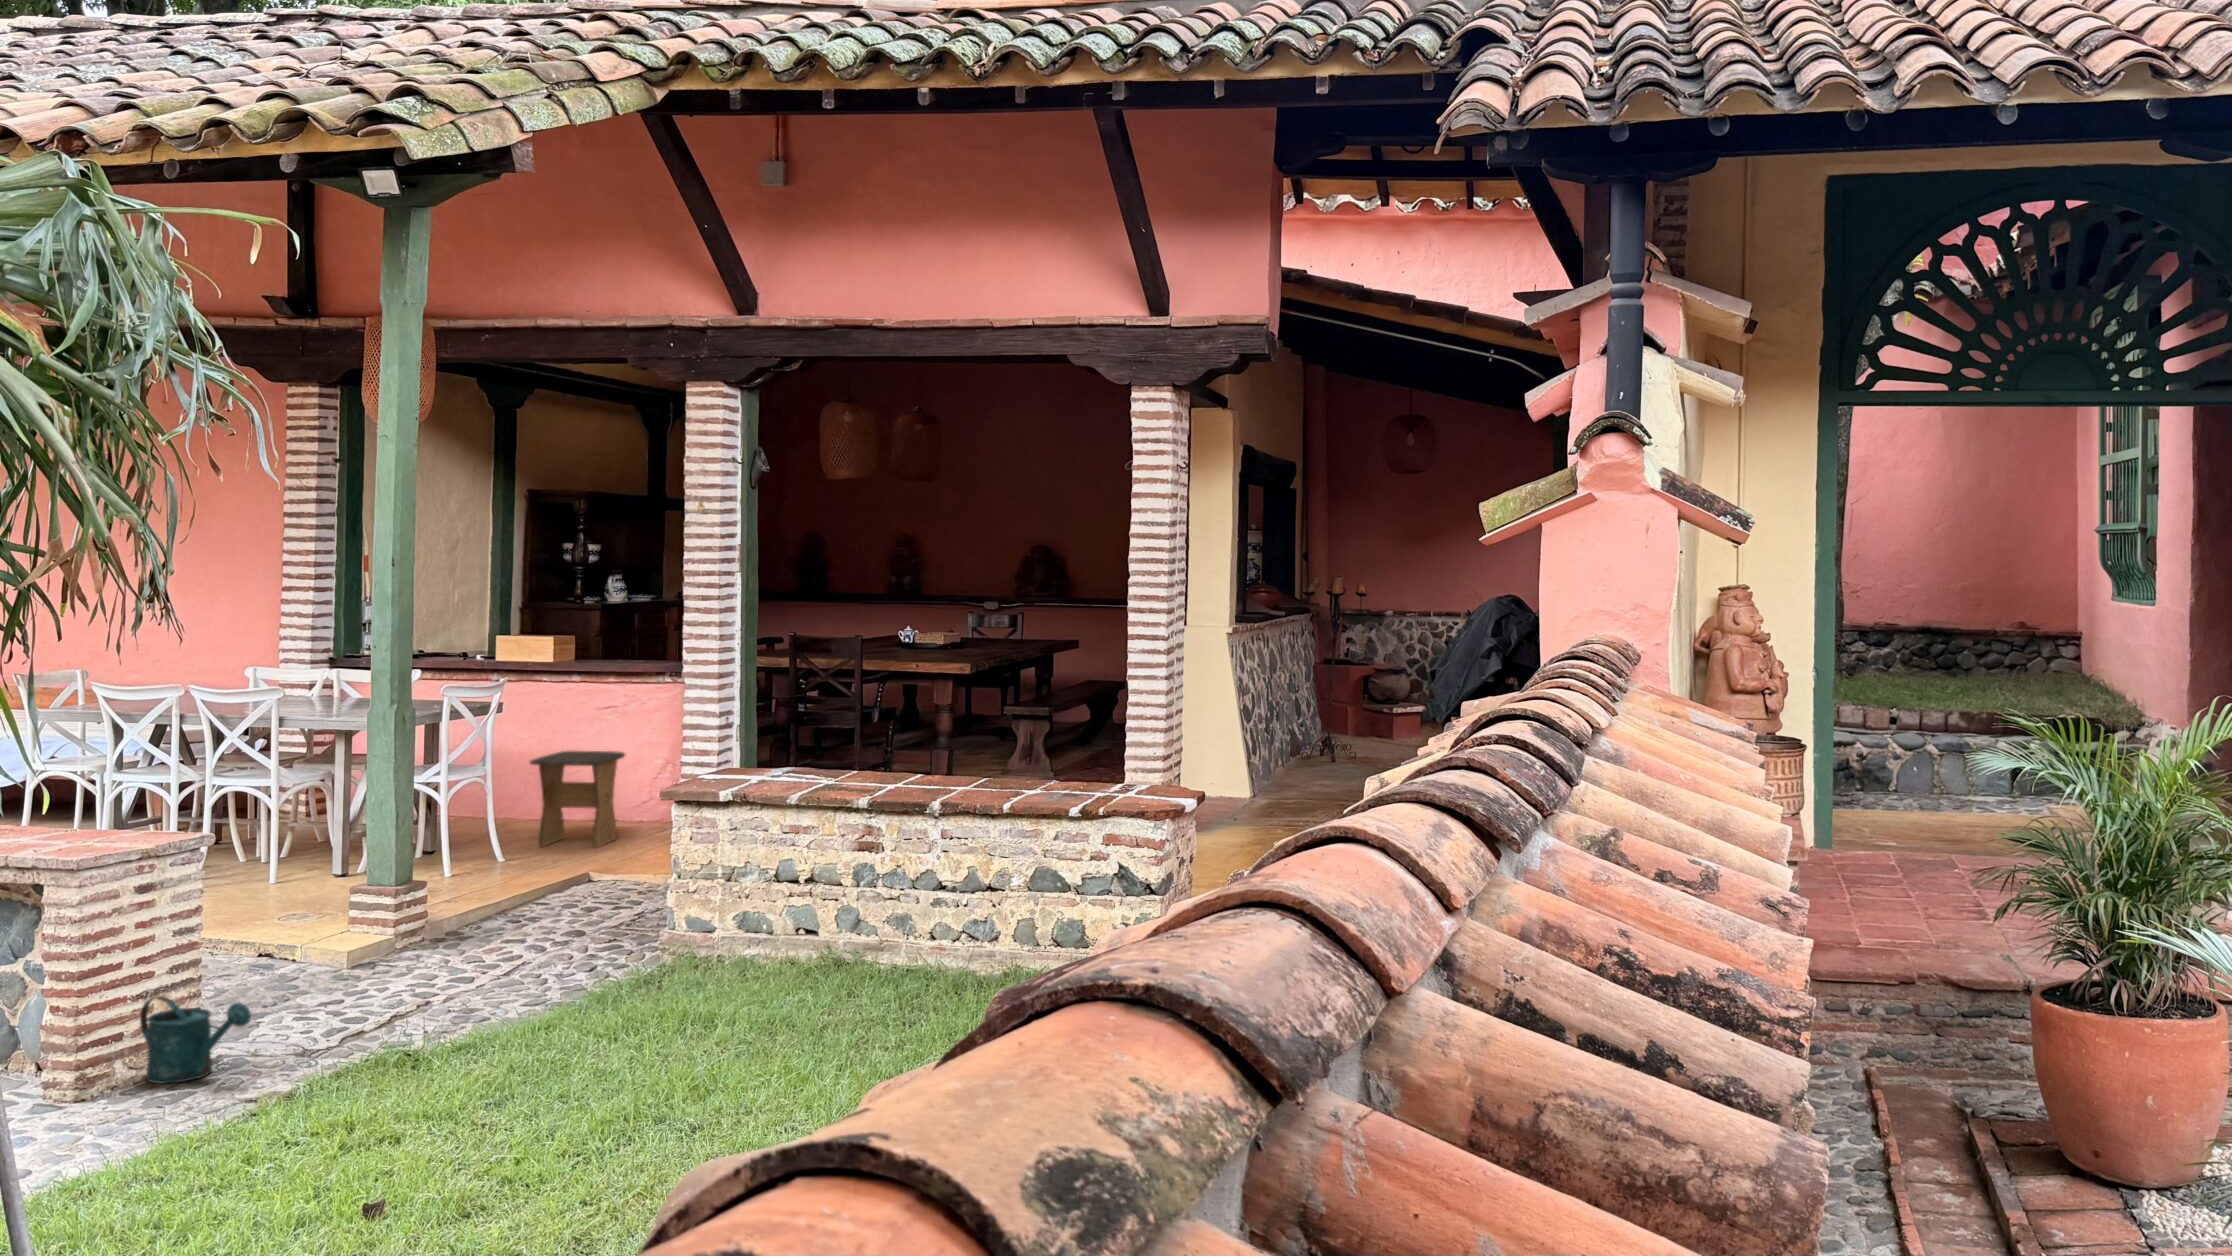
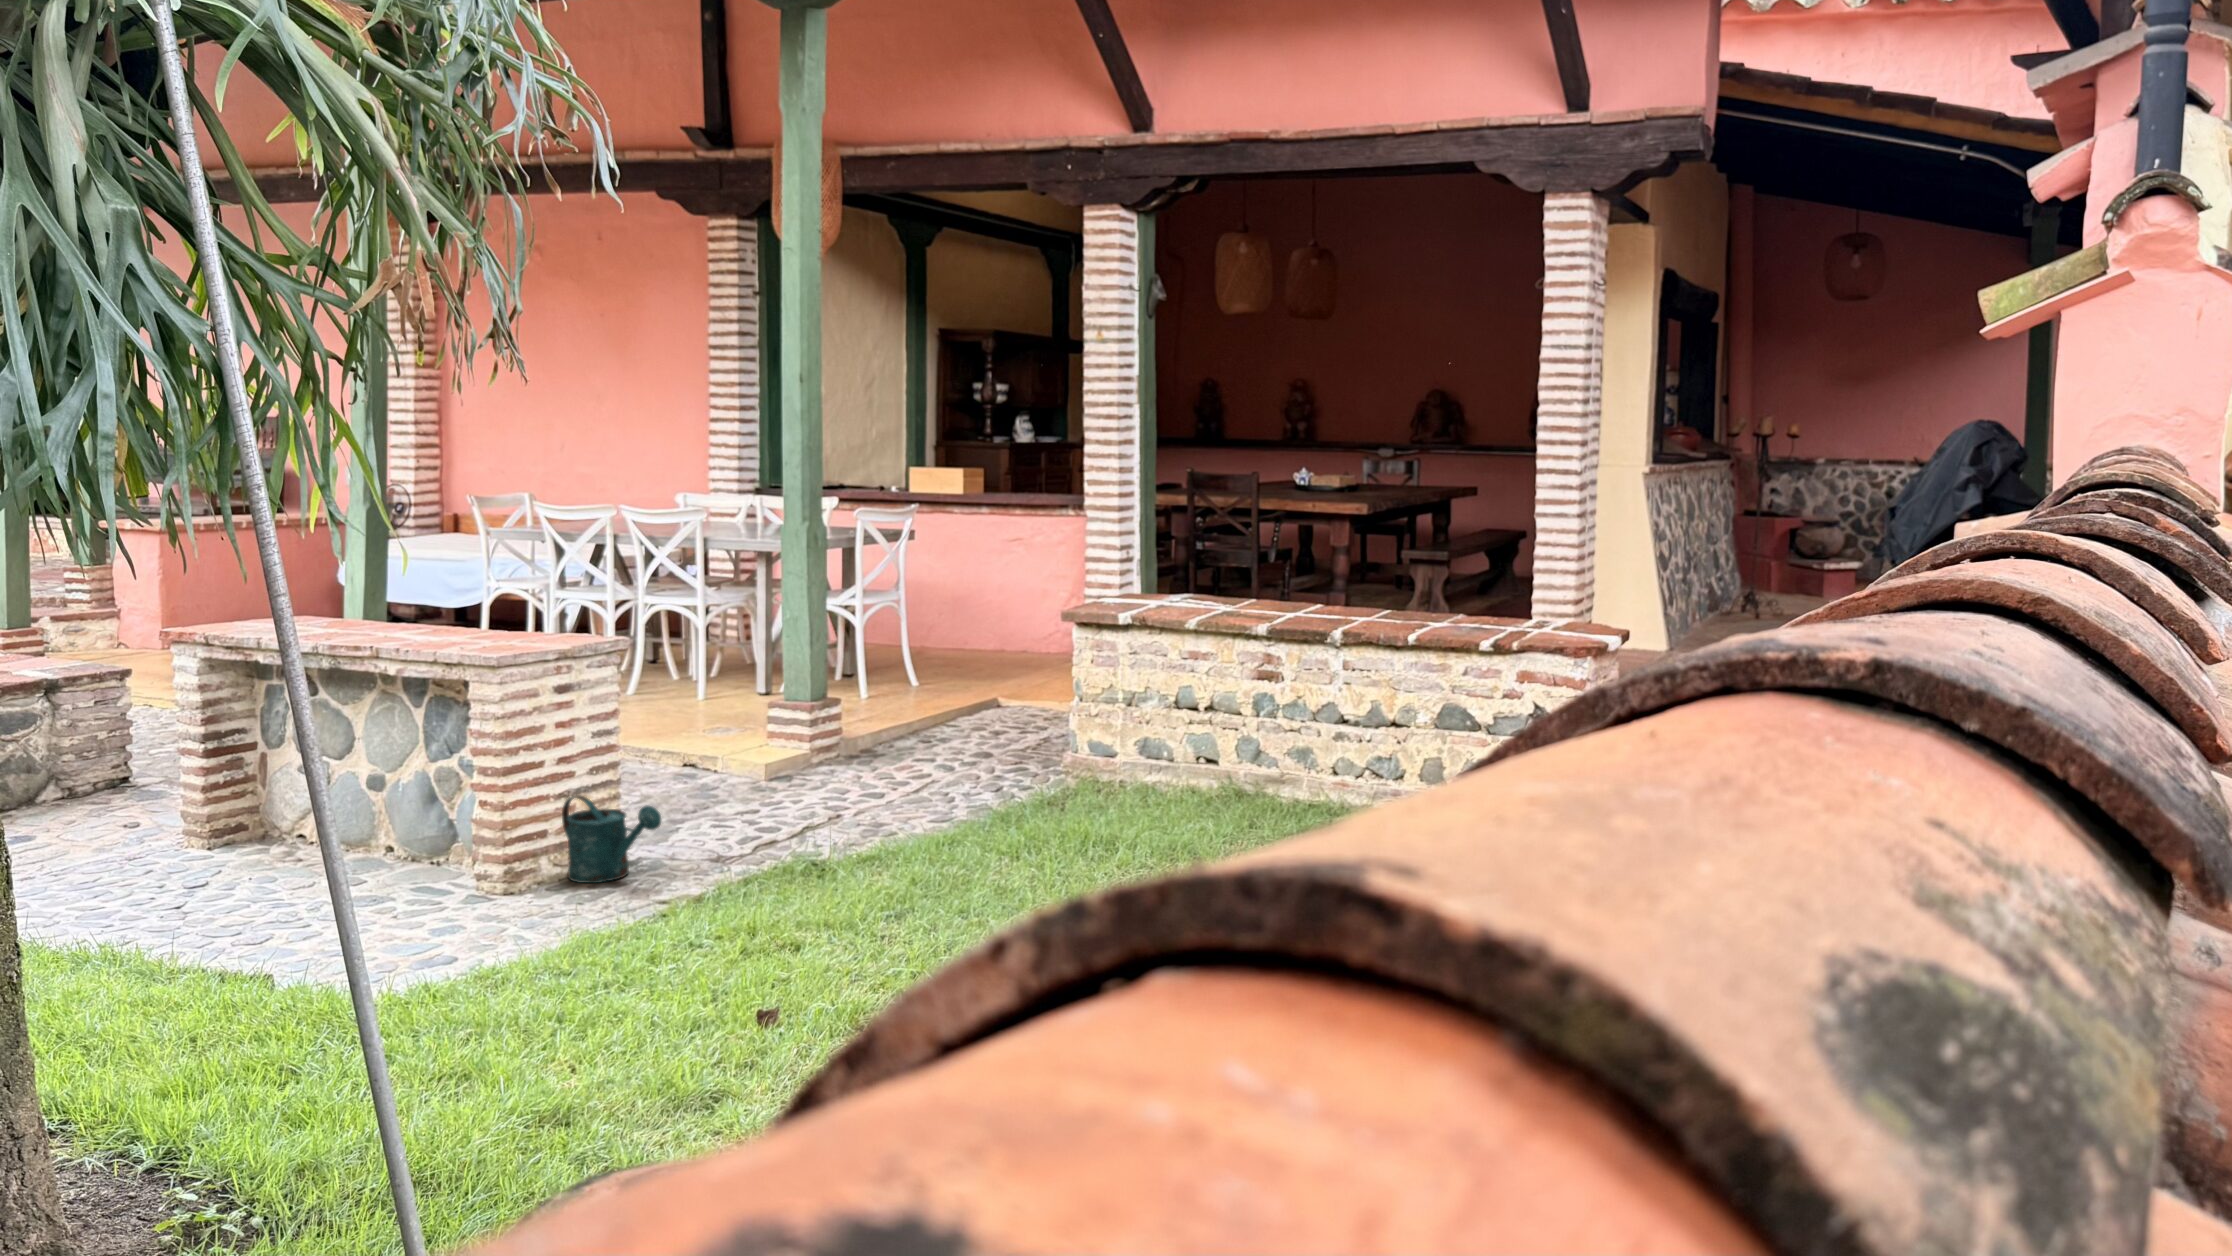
stool: present [530,751,625,848] -> none [936,581,1026,677]

